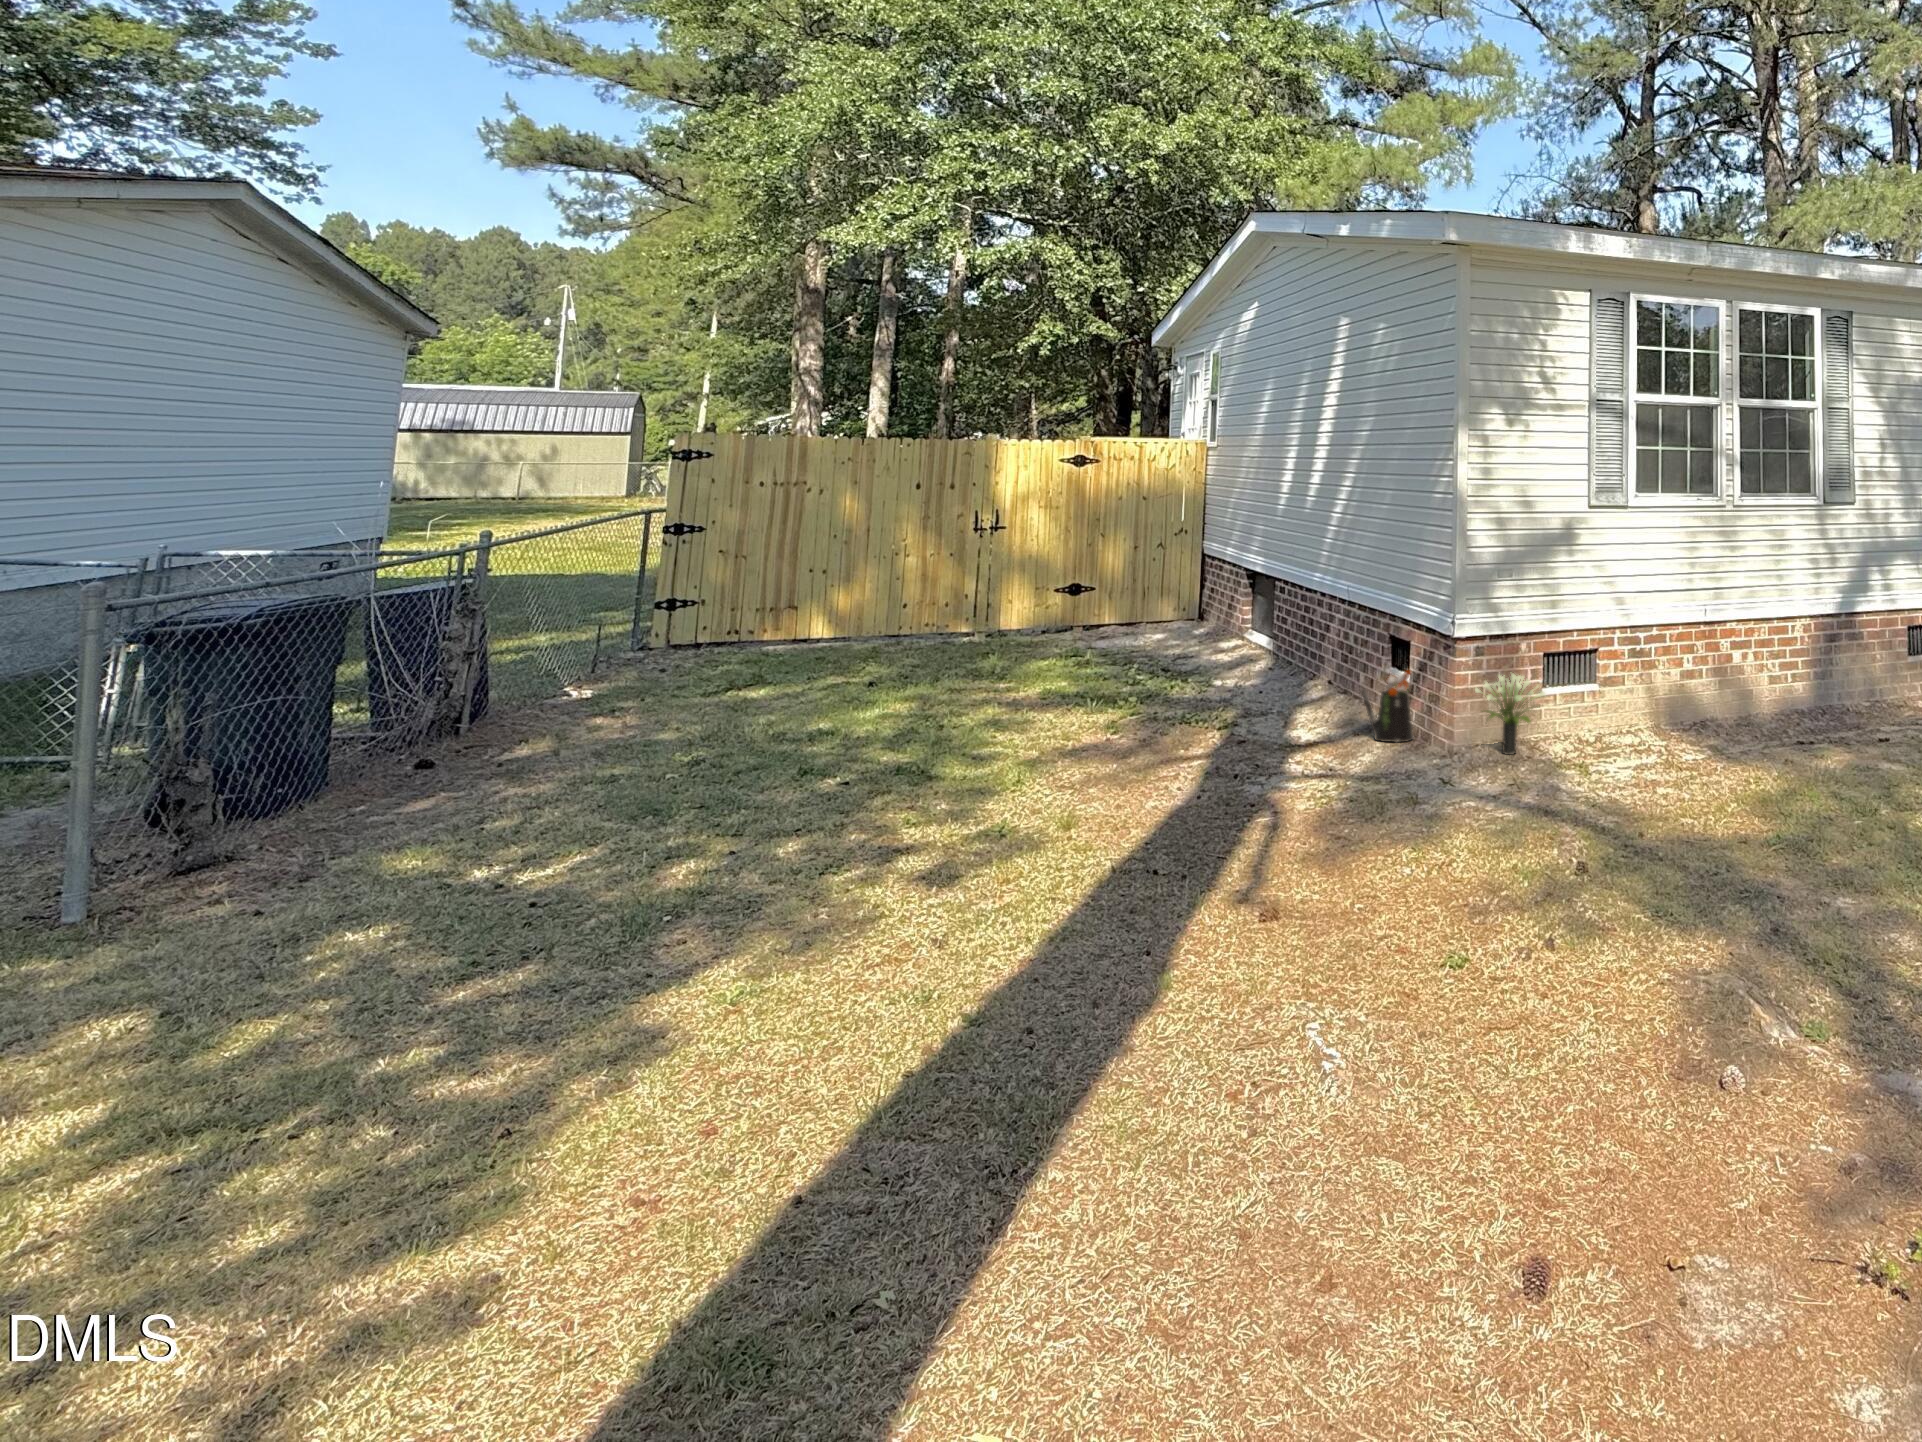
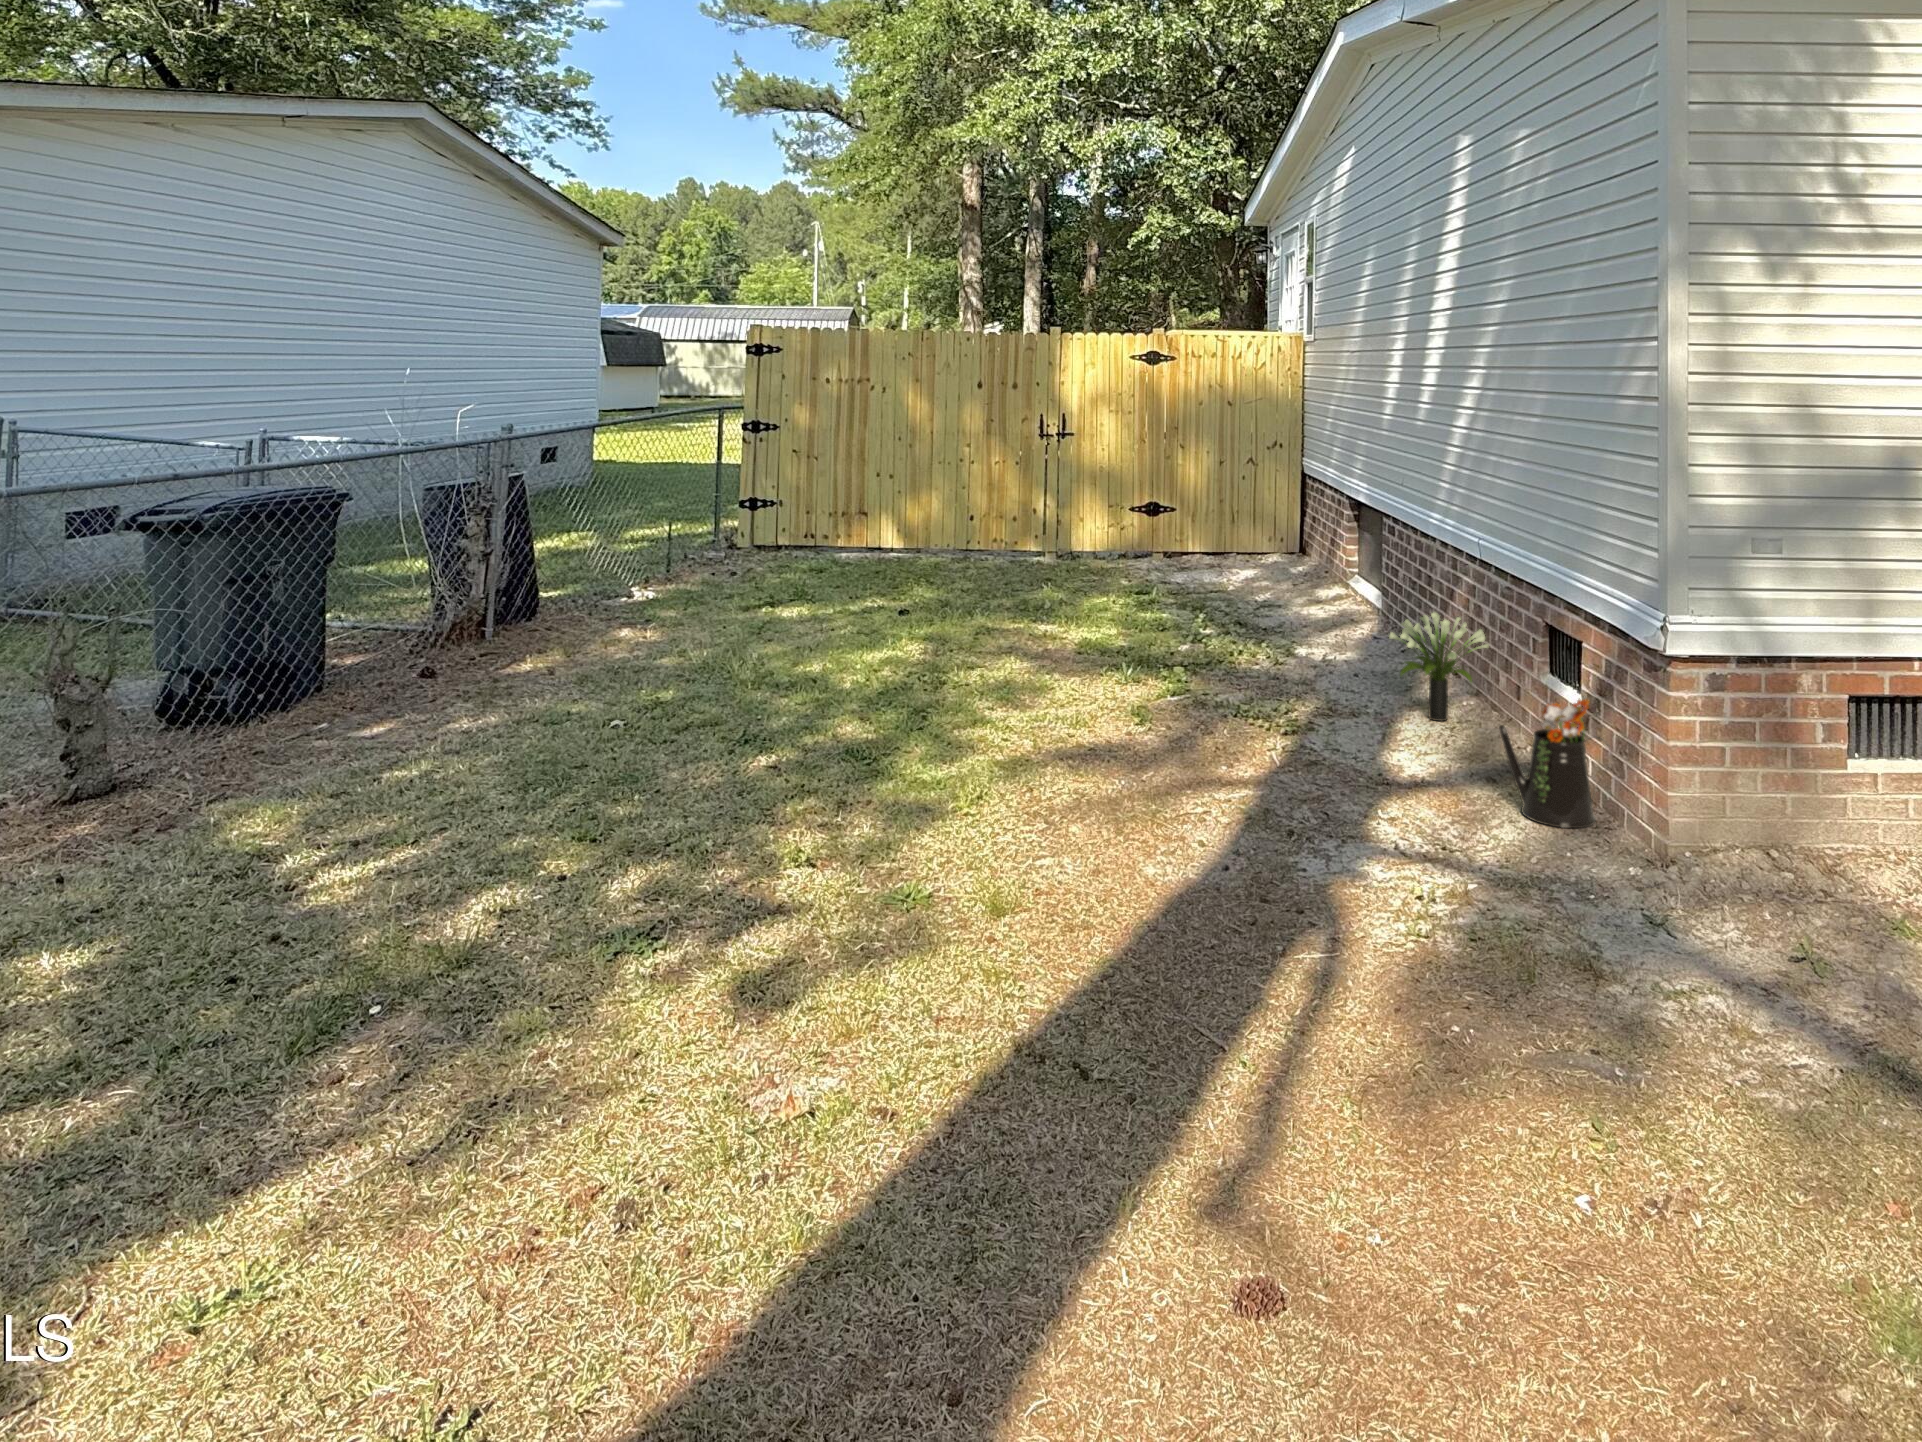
potted plant: present [1475,674,1545,755] -> present [1389,613,1489,721]

